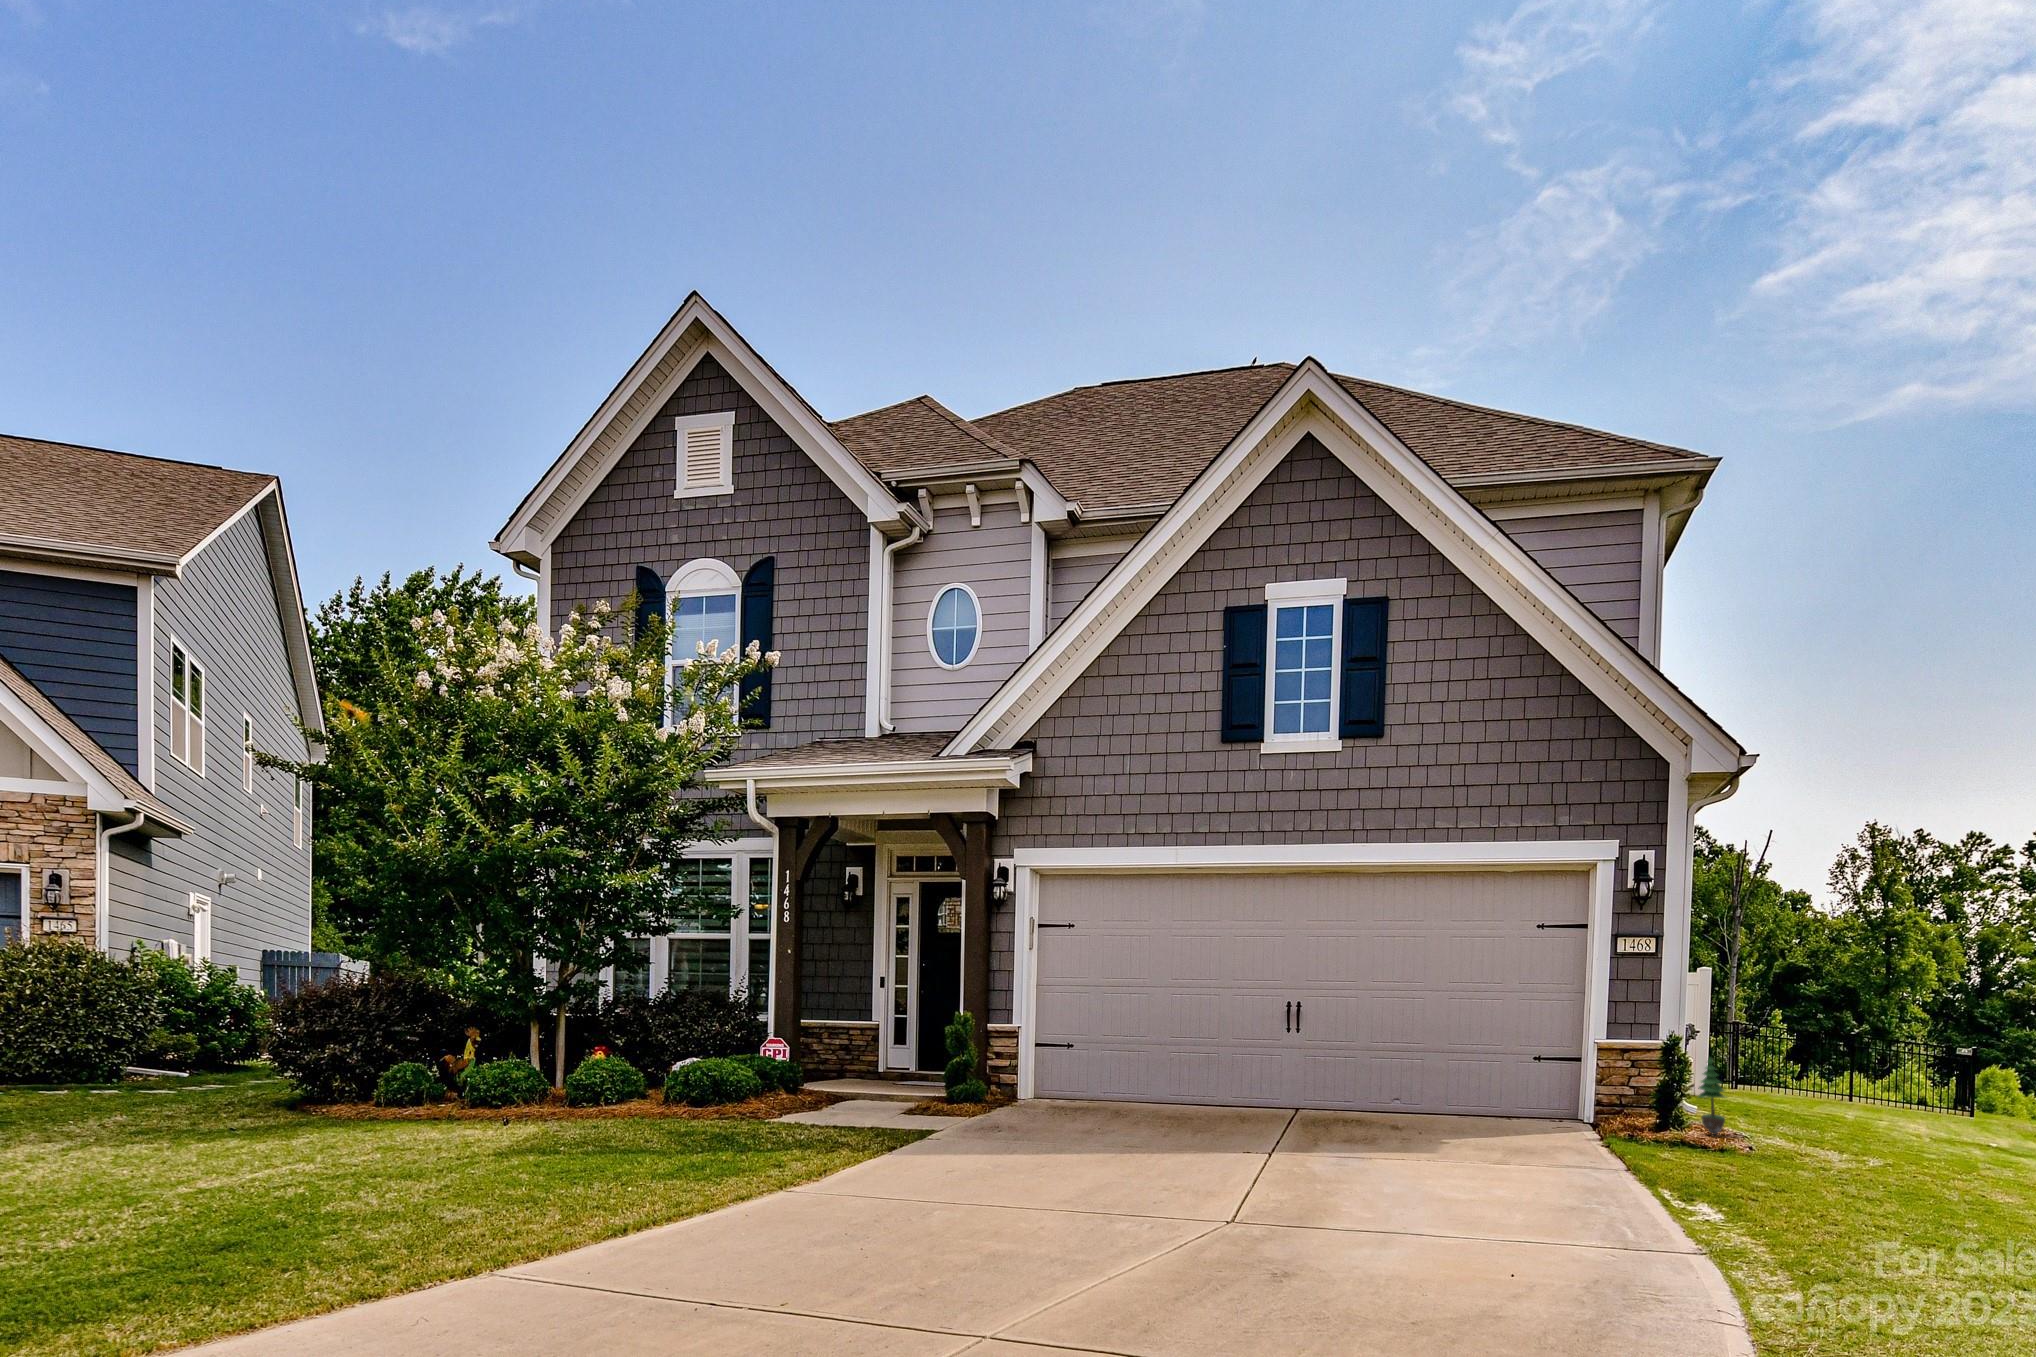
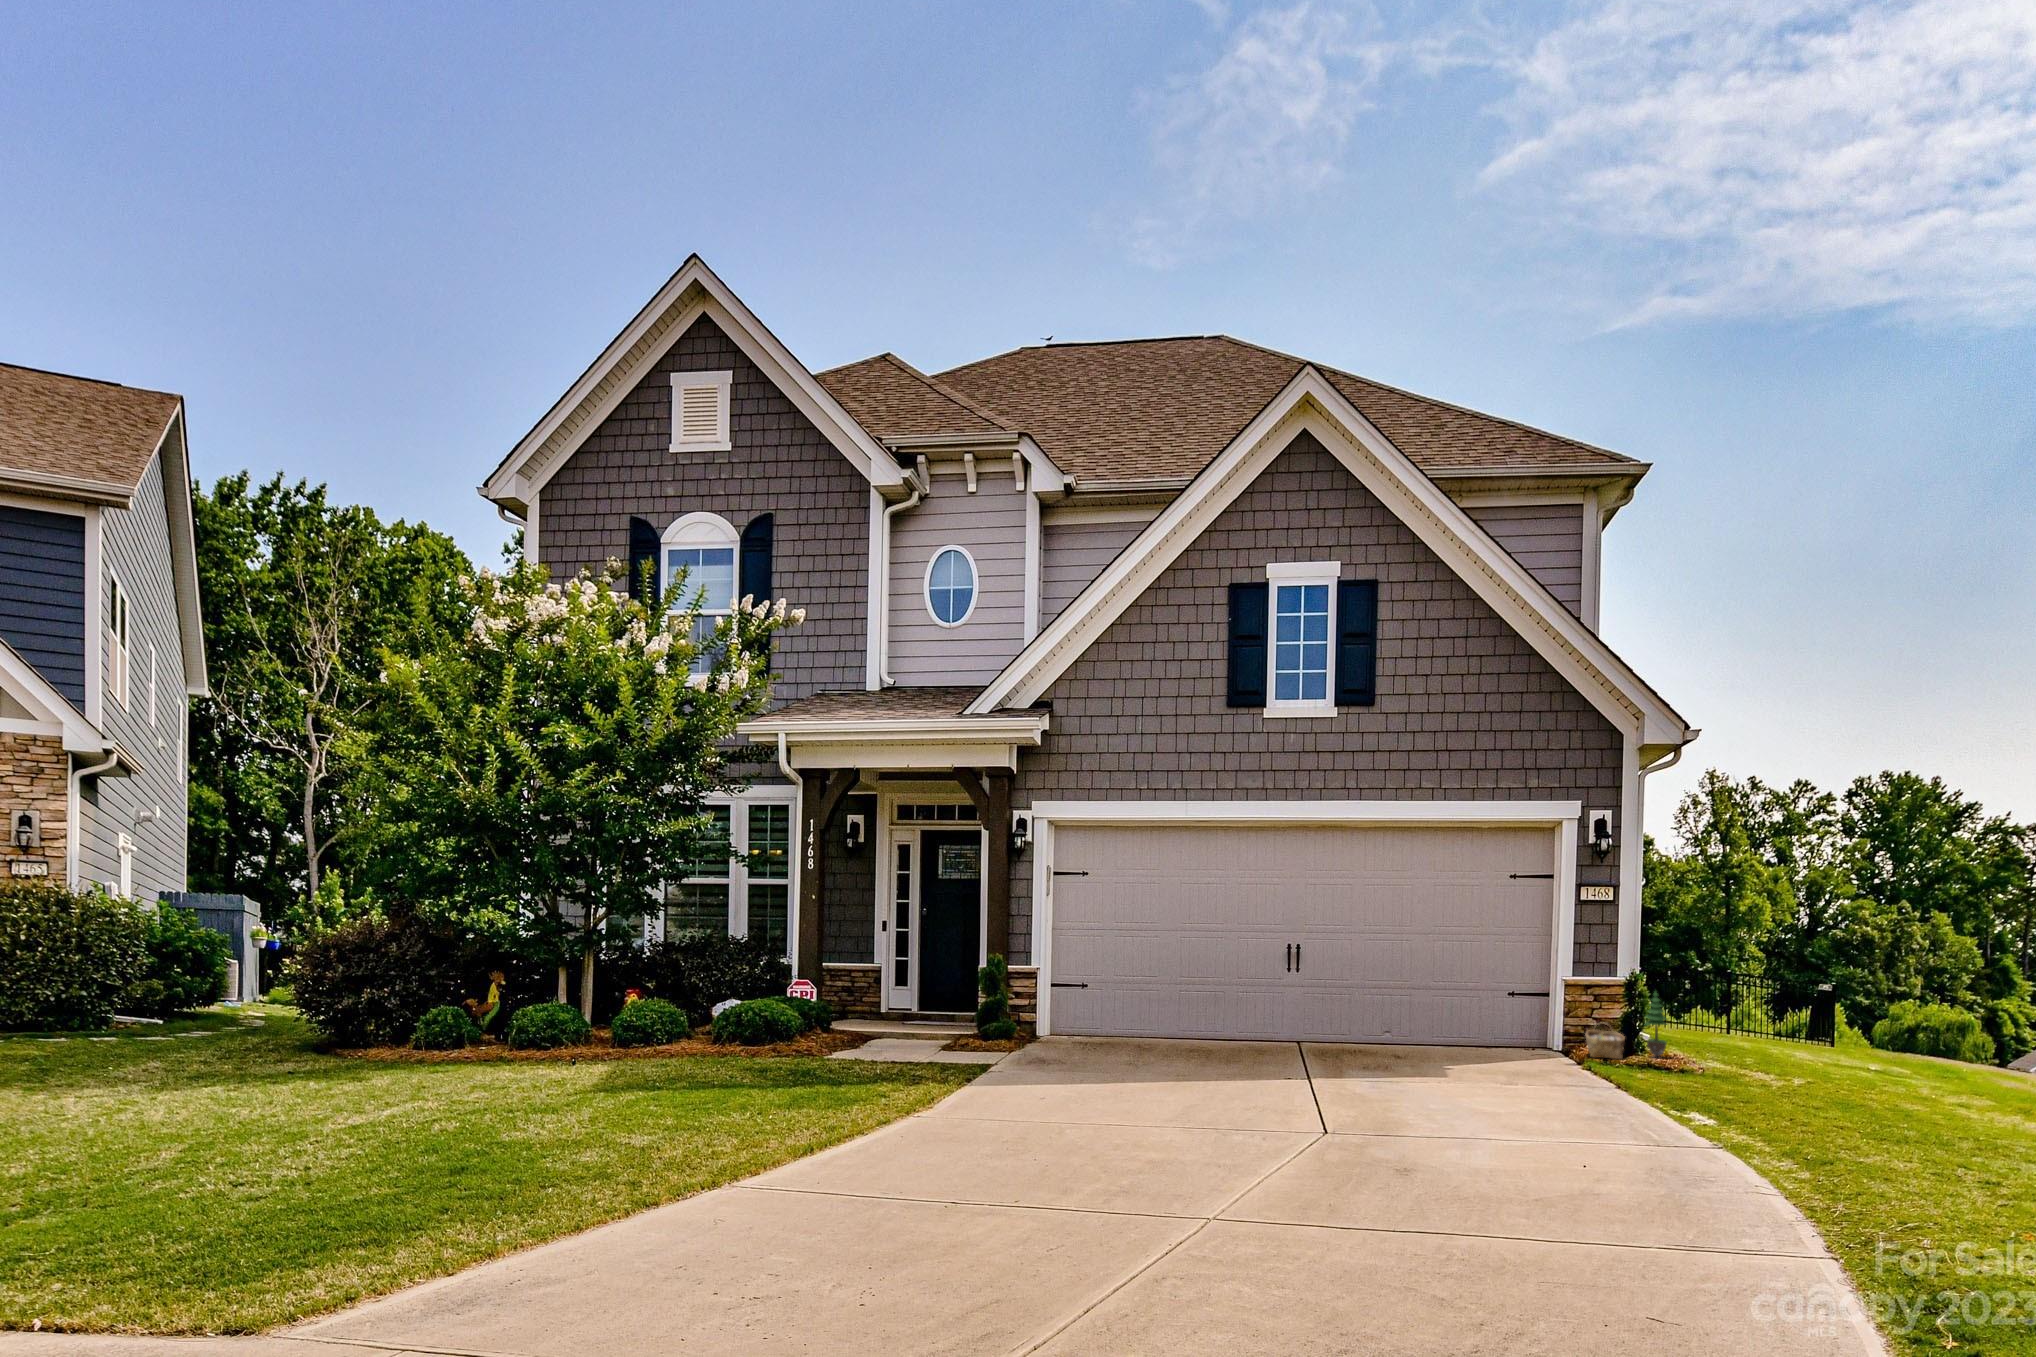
woven basket: none [1628,1094,1674,1137] -> present [1585,1024,1625,1059]

